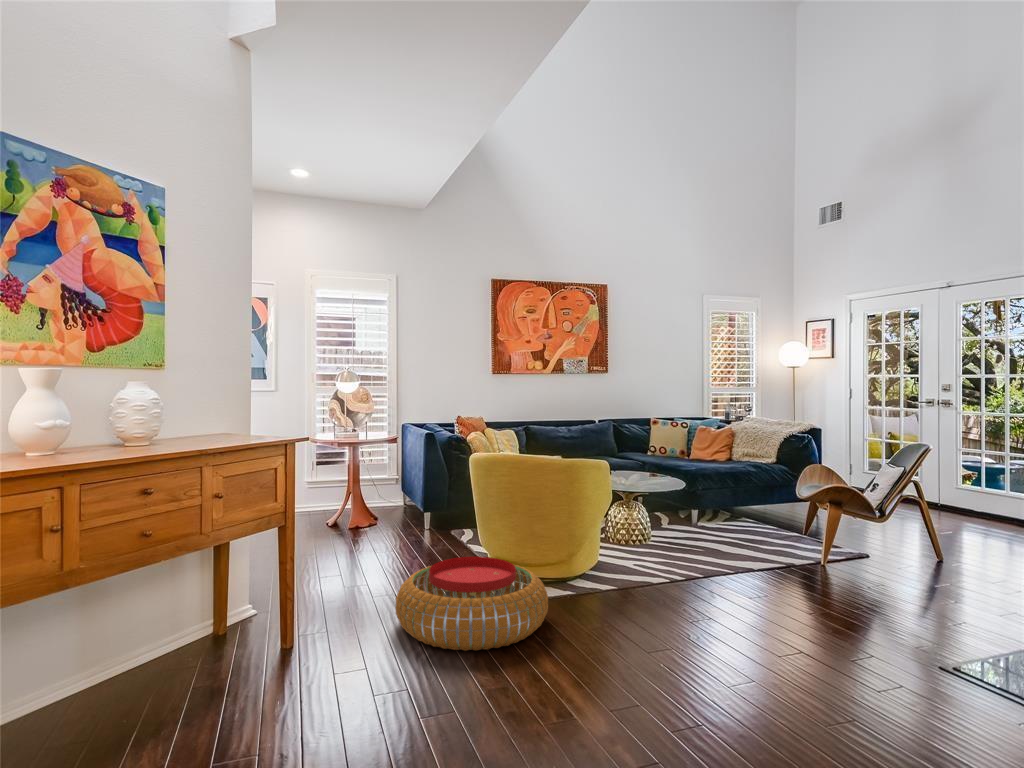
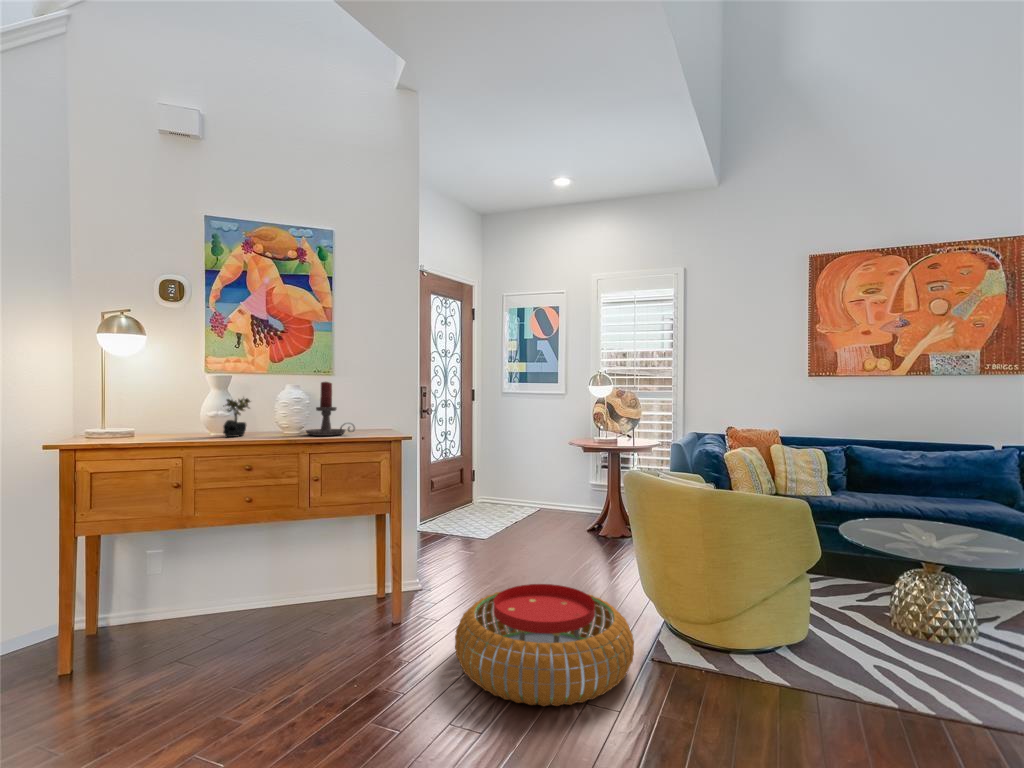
candle holder: none [184,379,249,444] -> present [306,382,355,436]
succulent plant: none [84,398,129,454] -> present [223,398,250,437]

